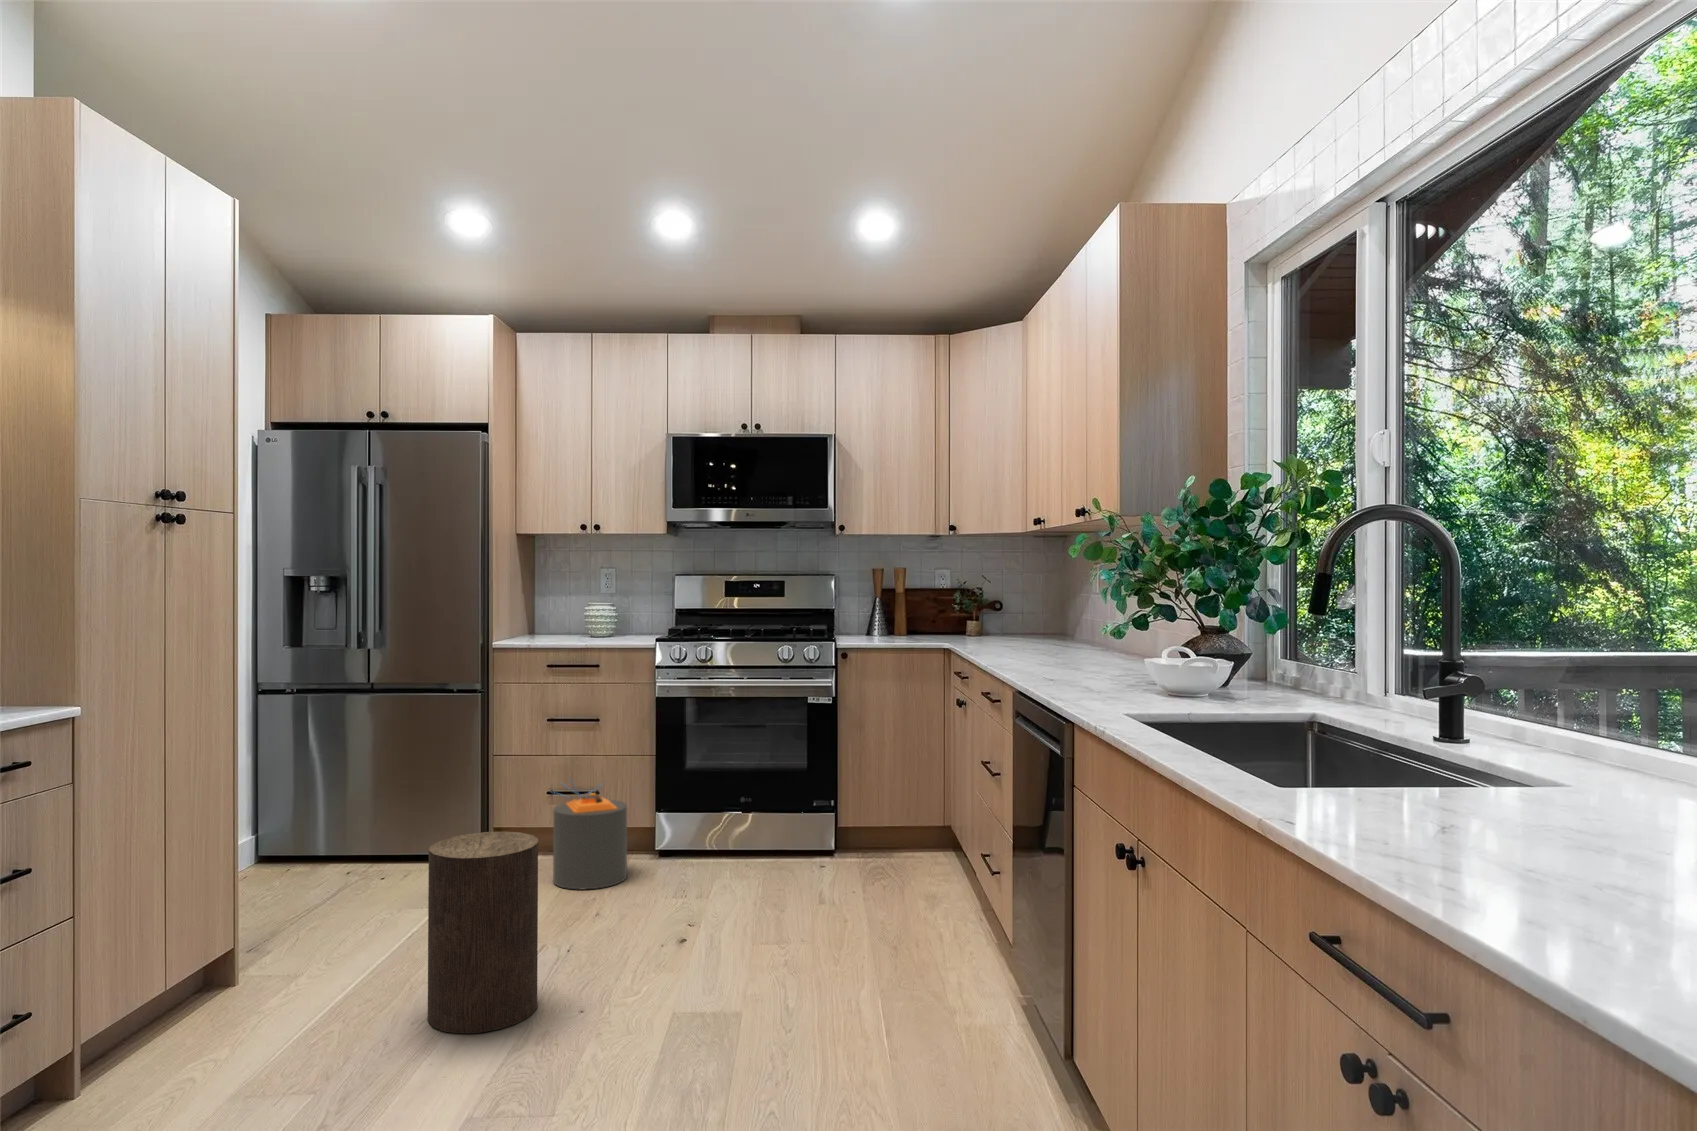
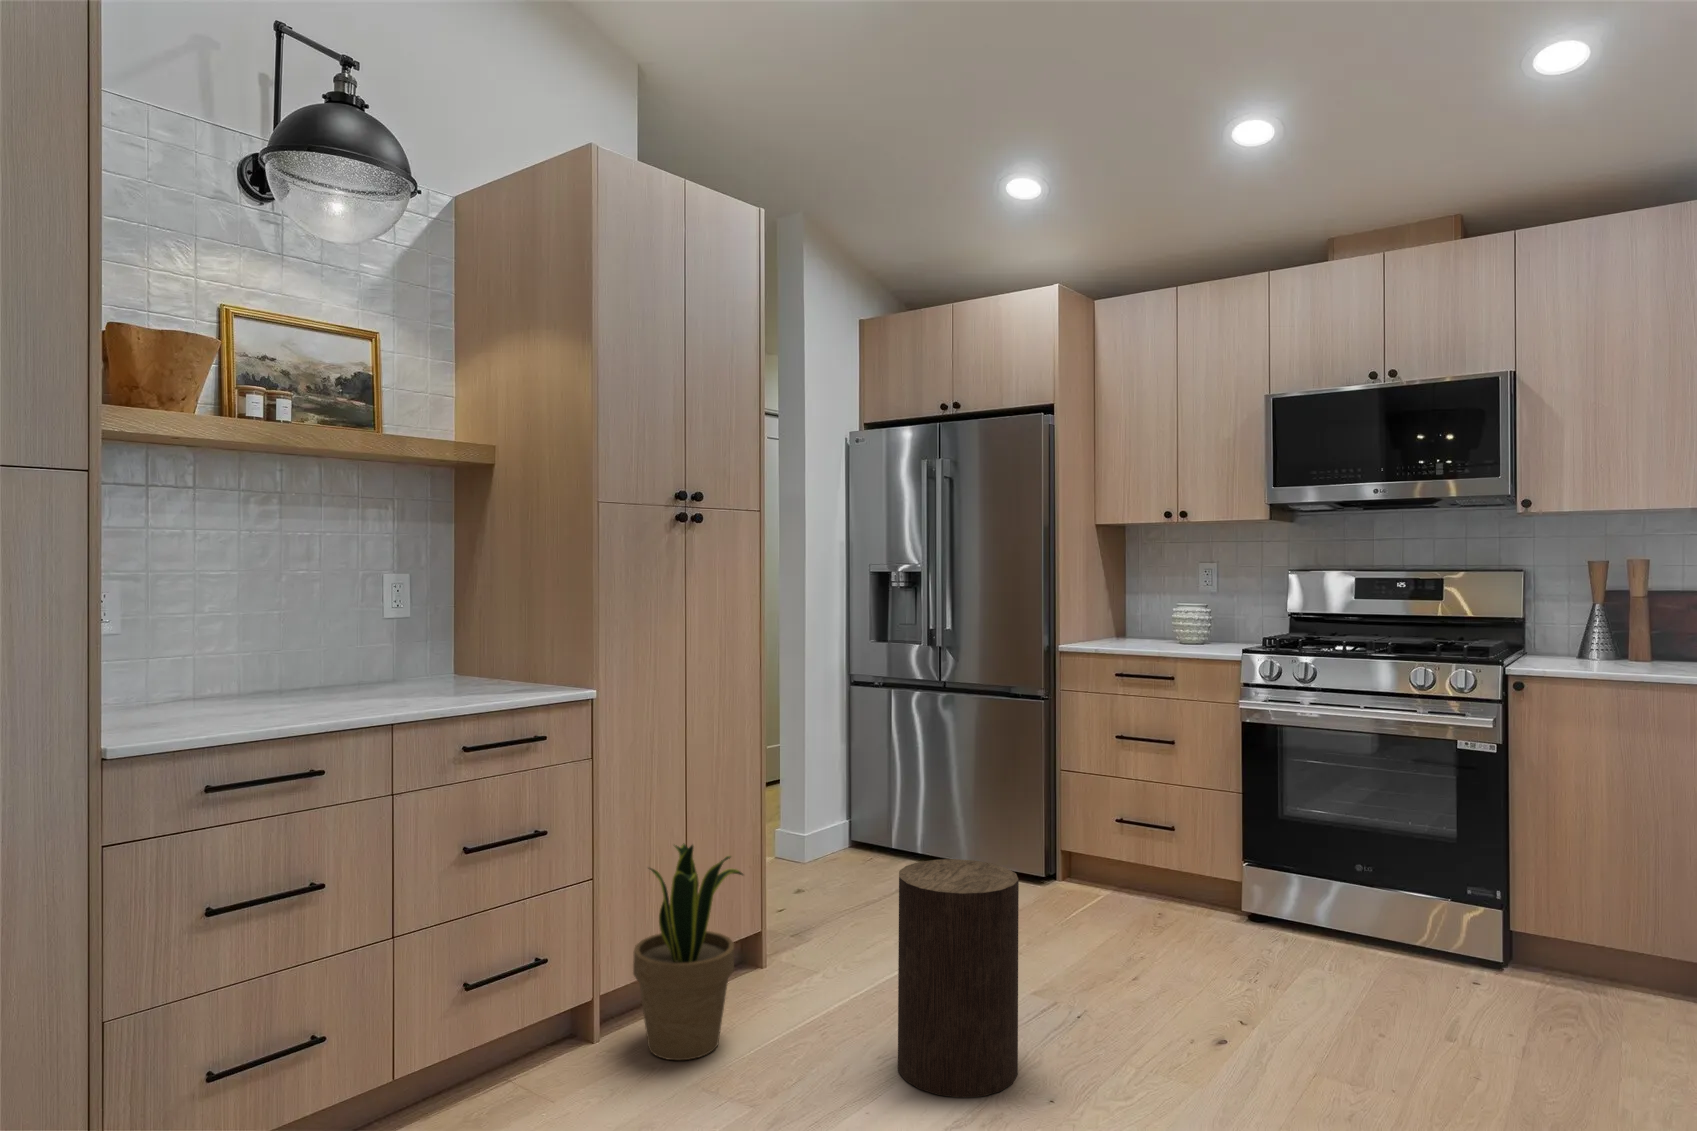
trash can: present [553,777,627,890] -> none [1103,801,1197,945]
potted plant: none [128,860,258,1086] -> present [633,844,743,1060]

